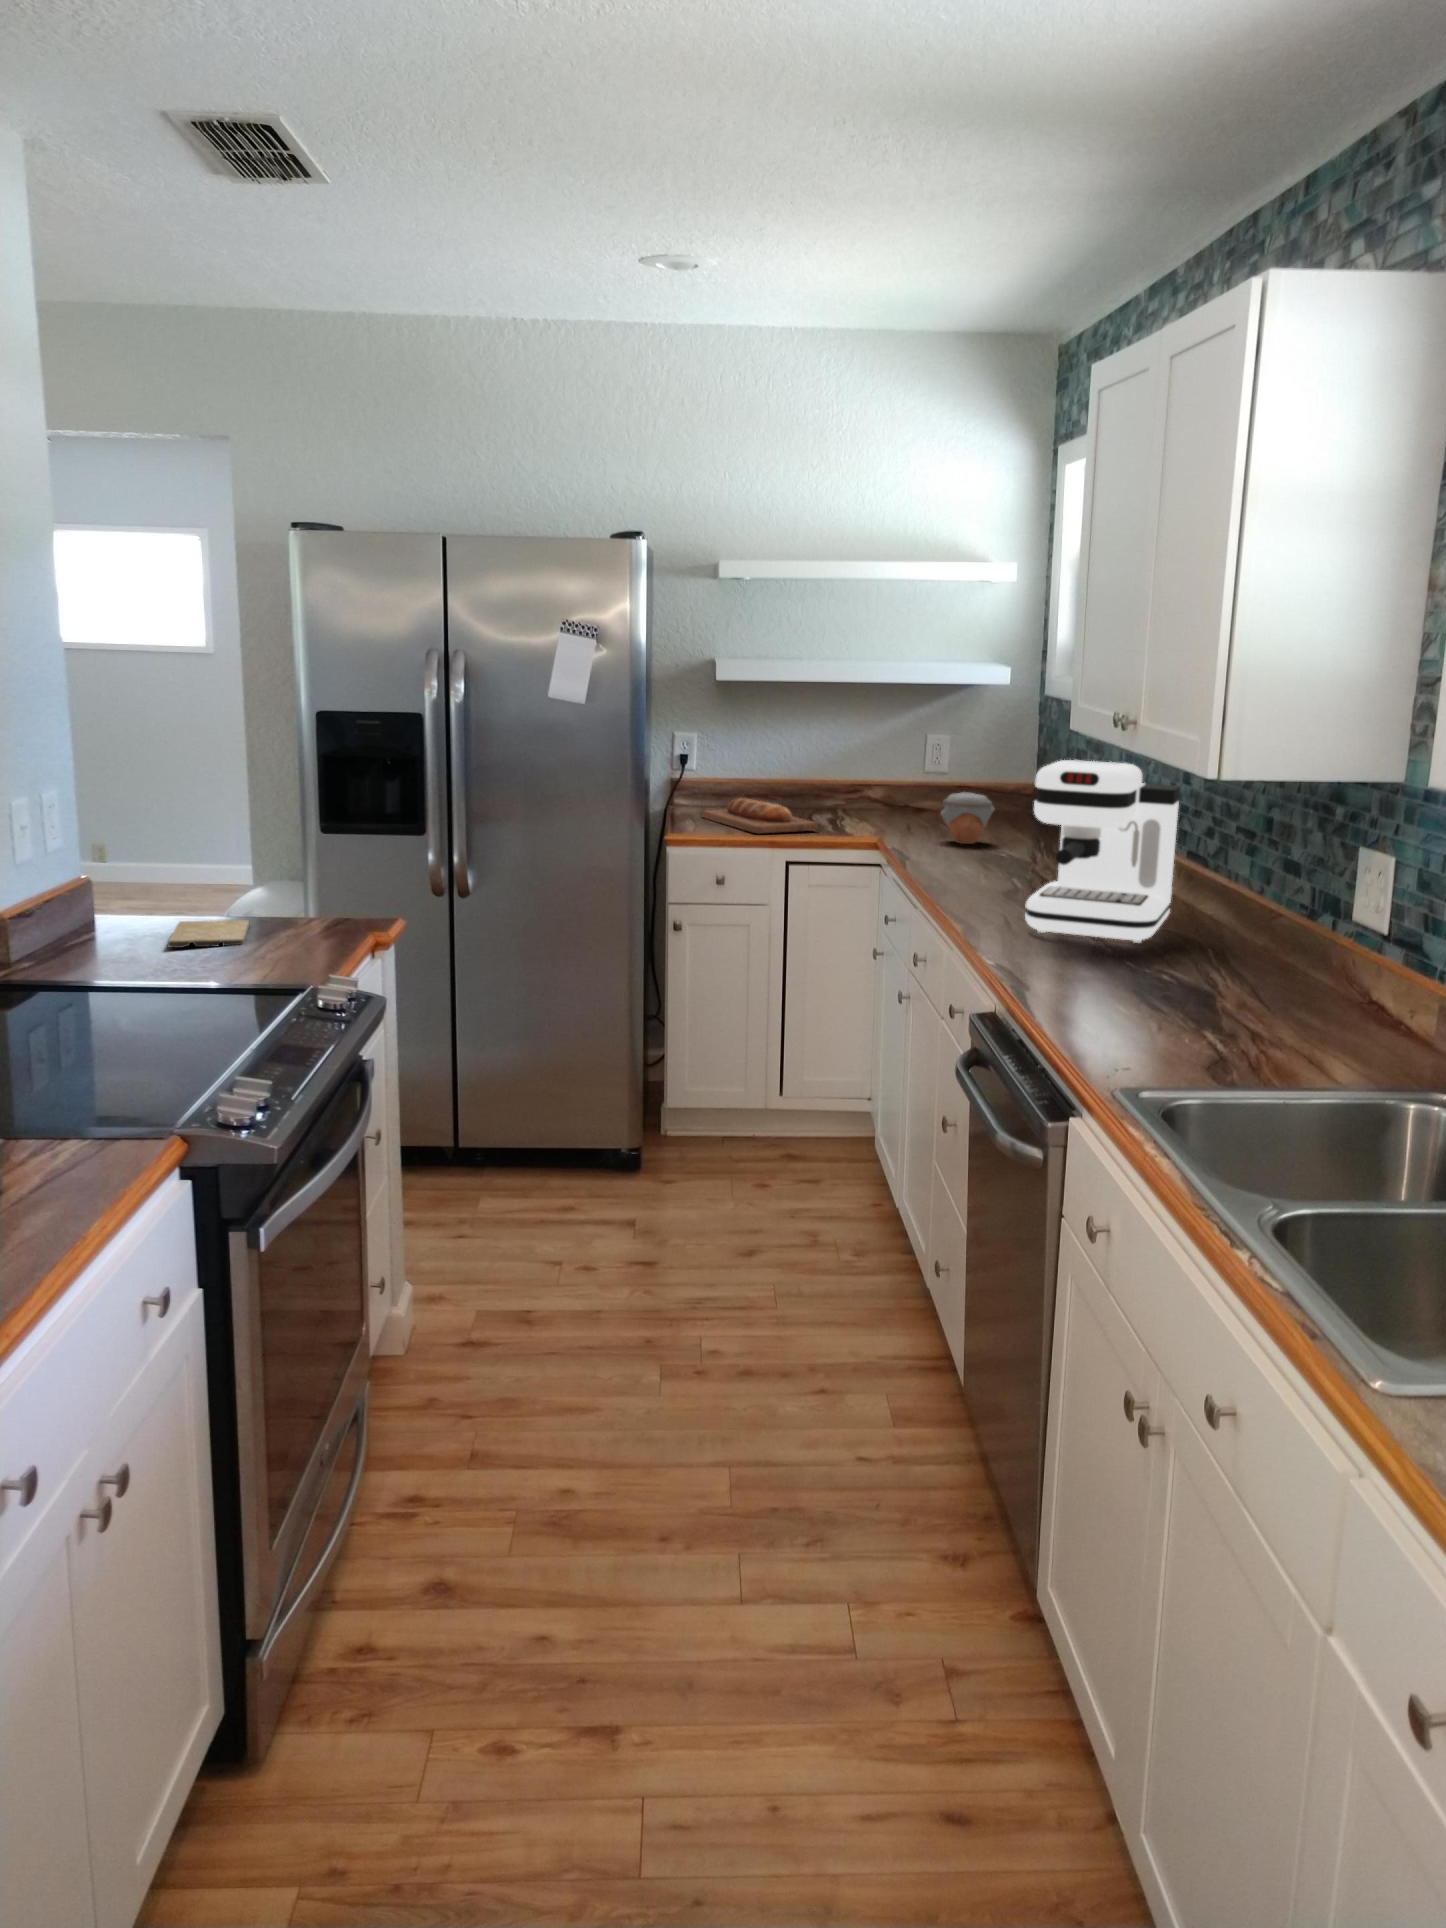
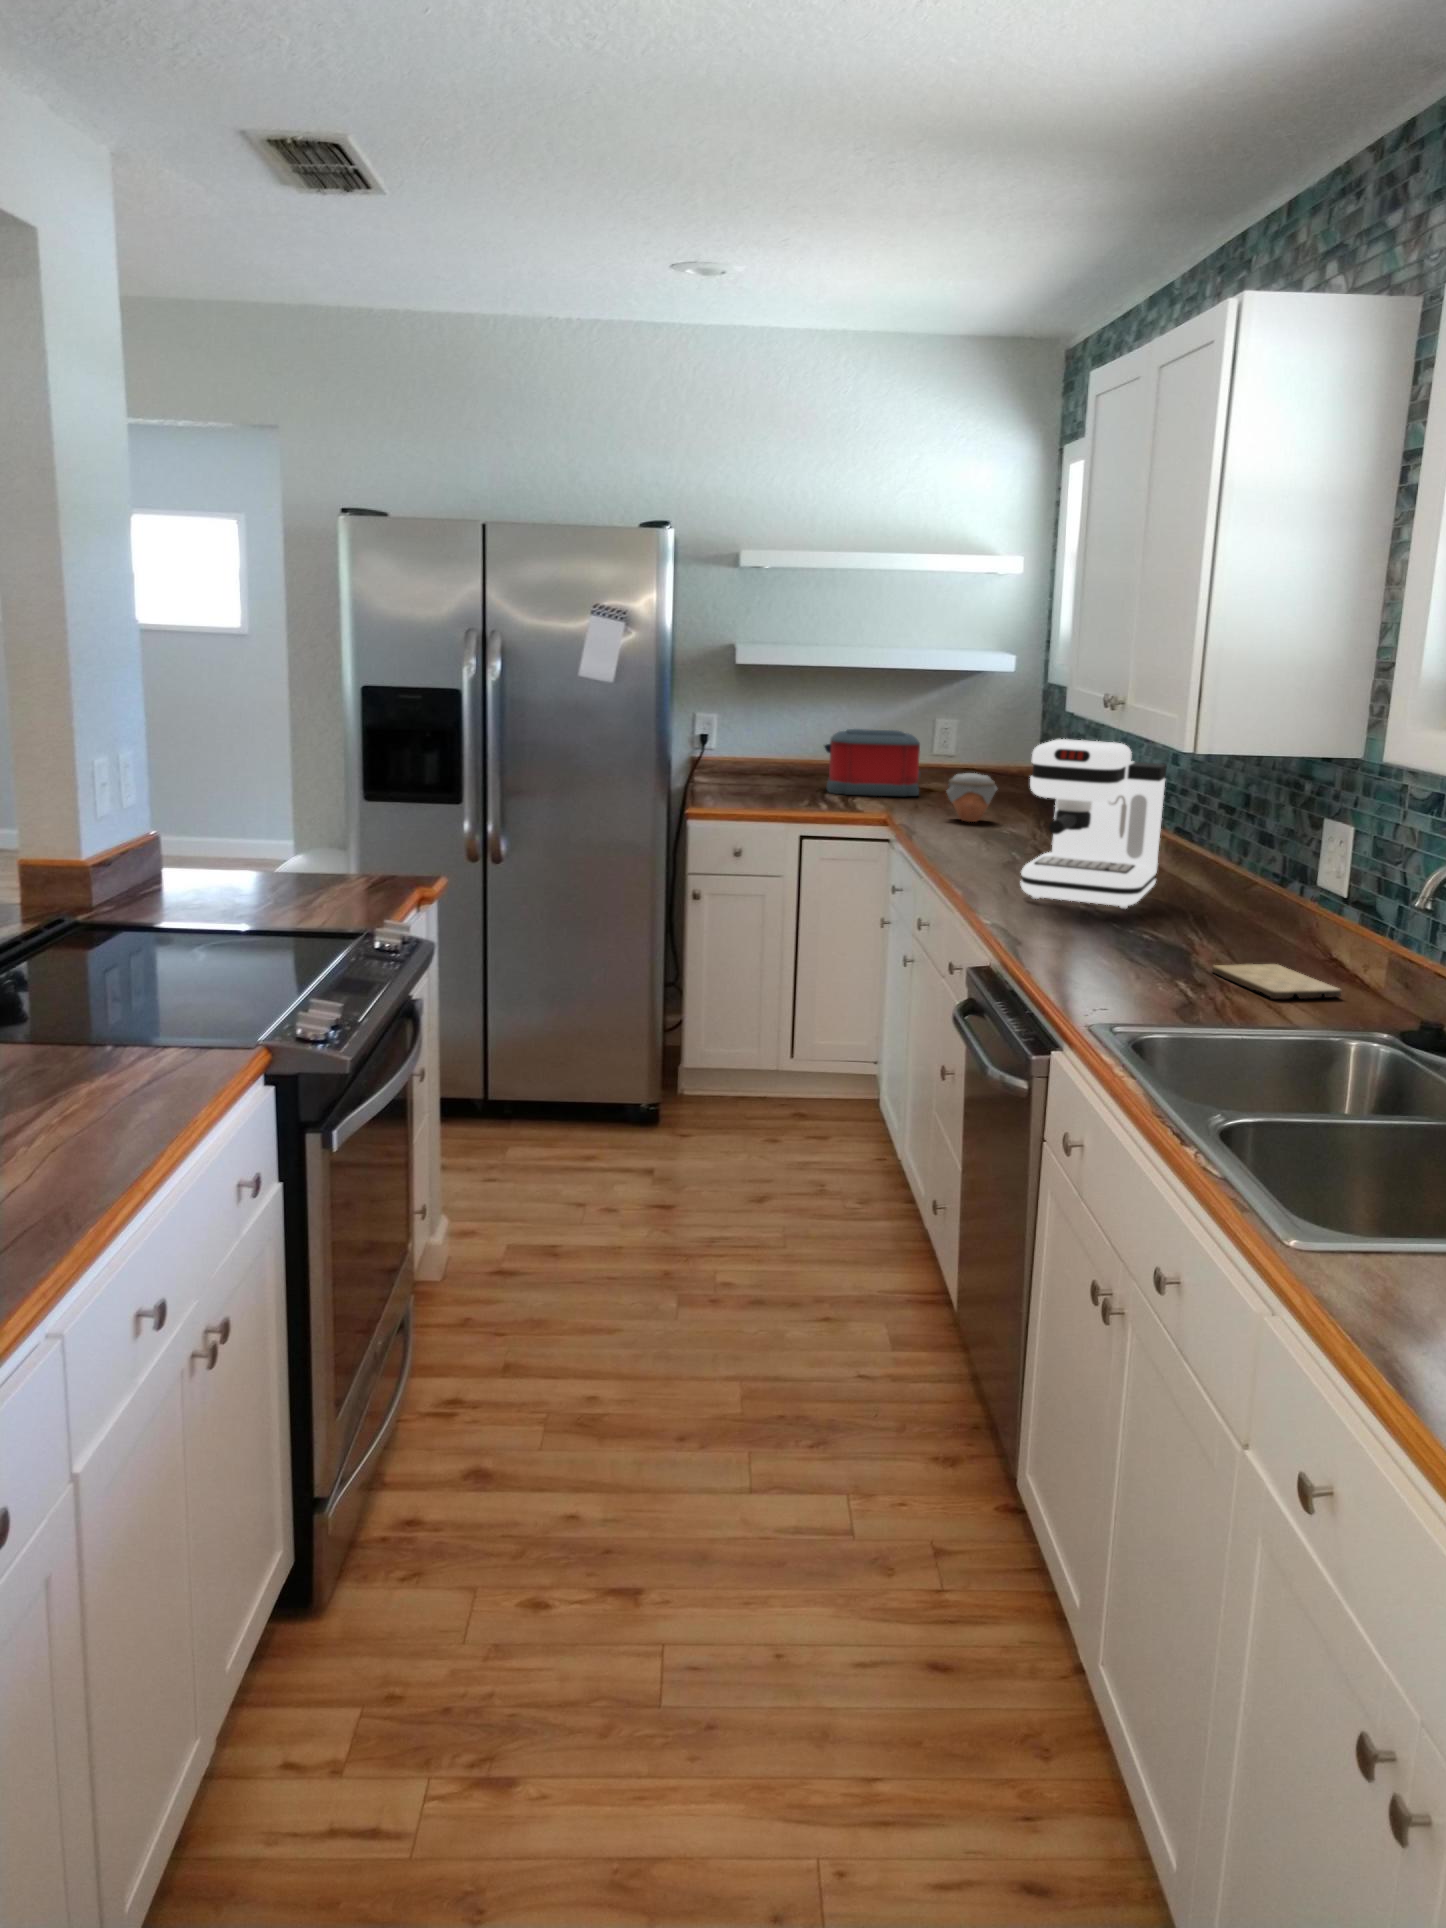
toaster: none [810,746,912,817] -> present [824,729,920,796]
bread loaf: present [702,798,818,833] -> none [720,777,830,809]
cutting board: present [168,920,249,948] -> present [1212,964,1341,999]

